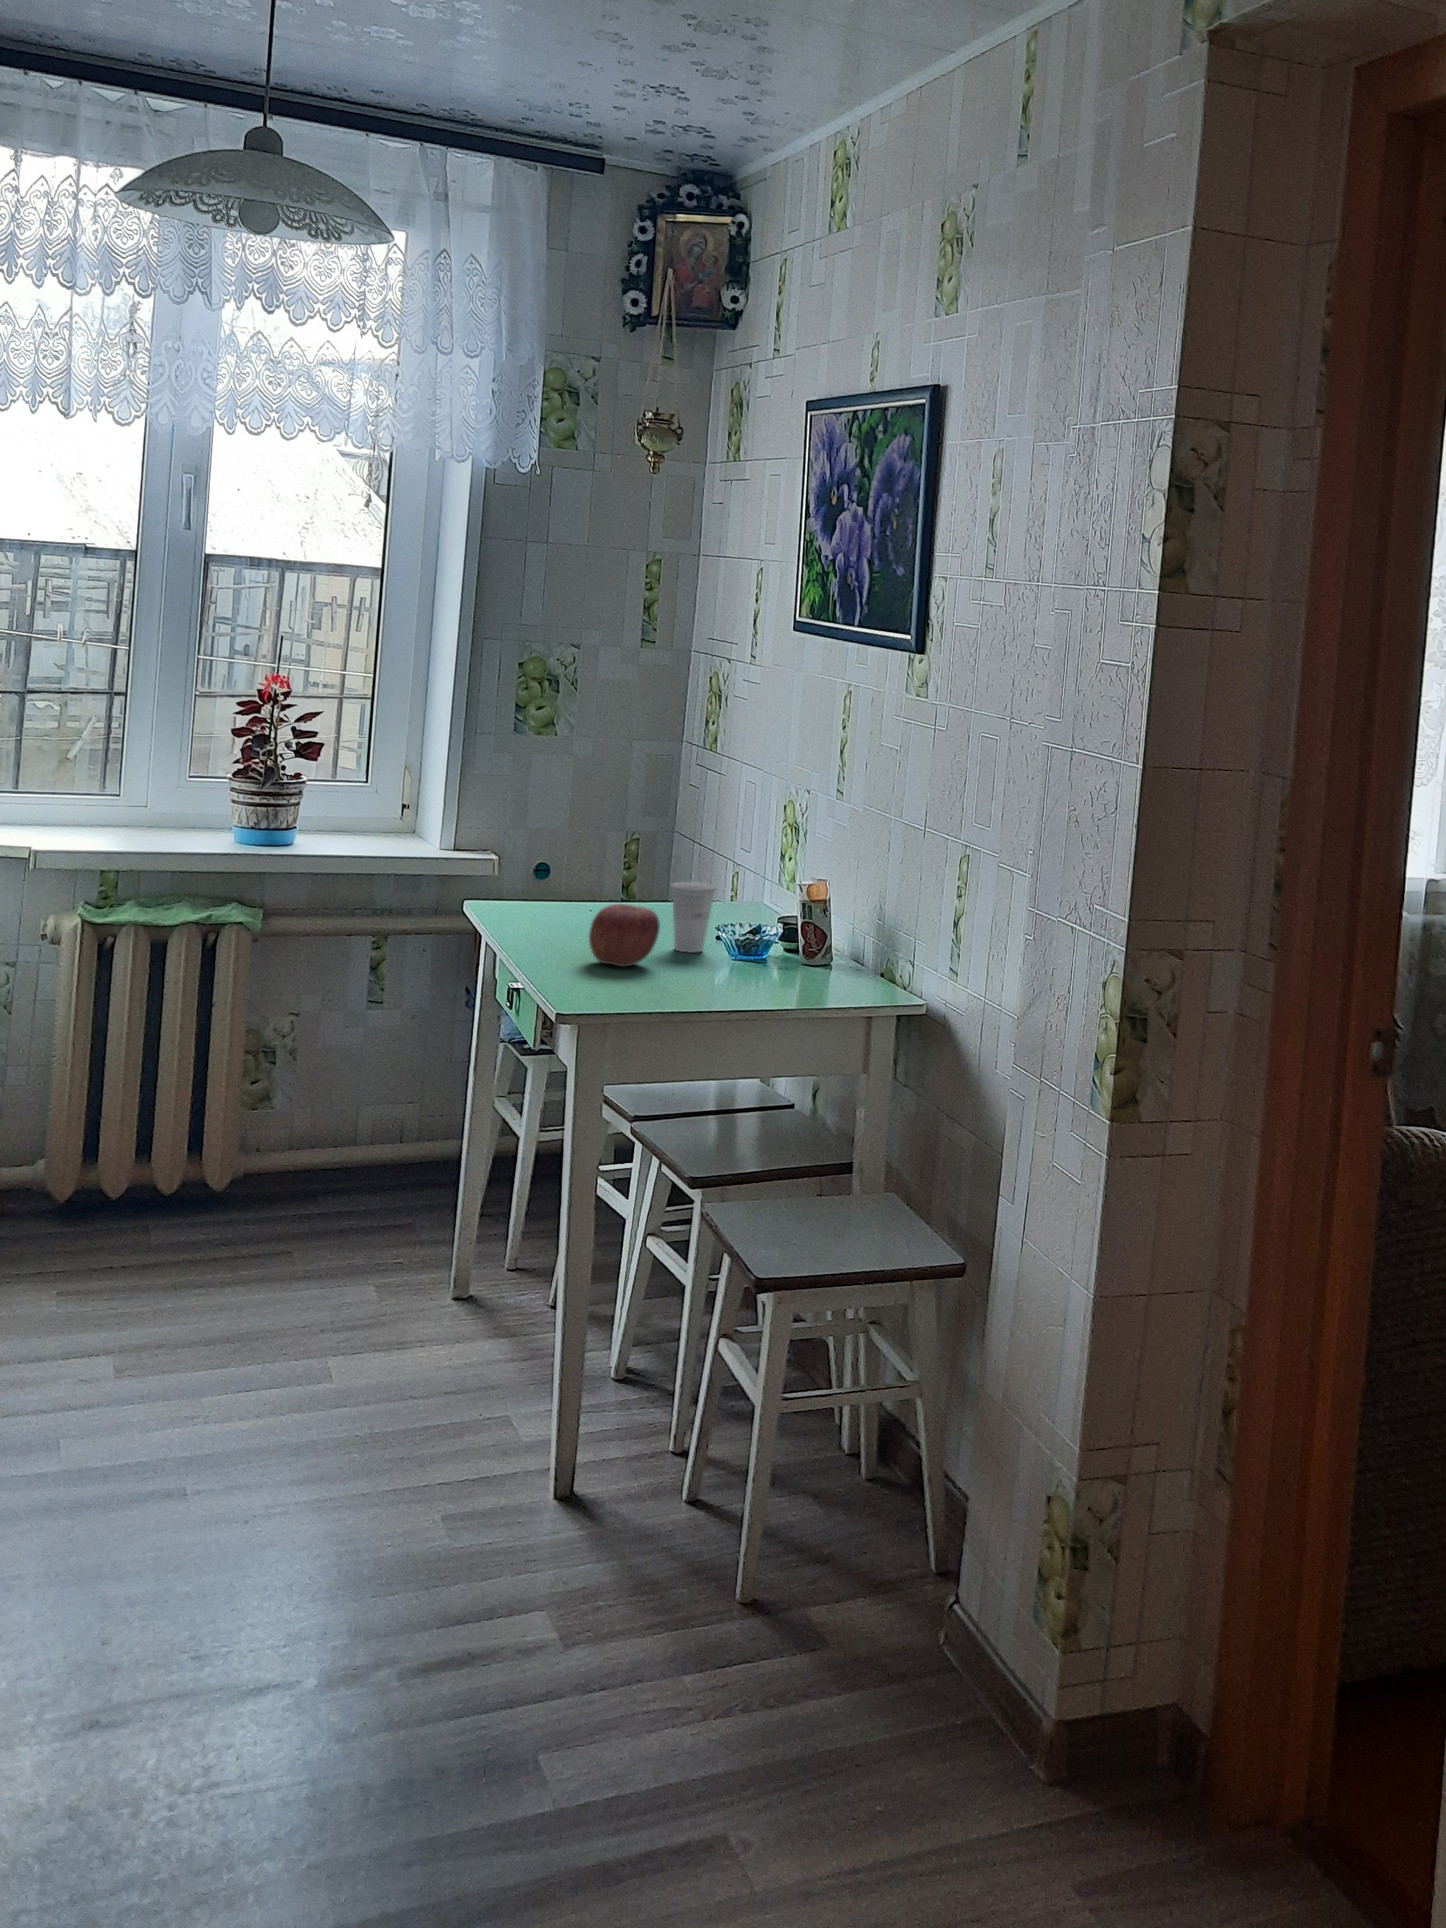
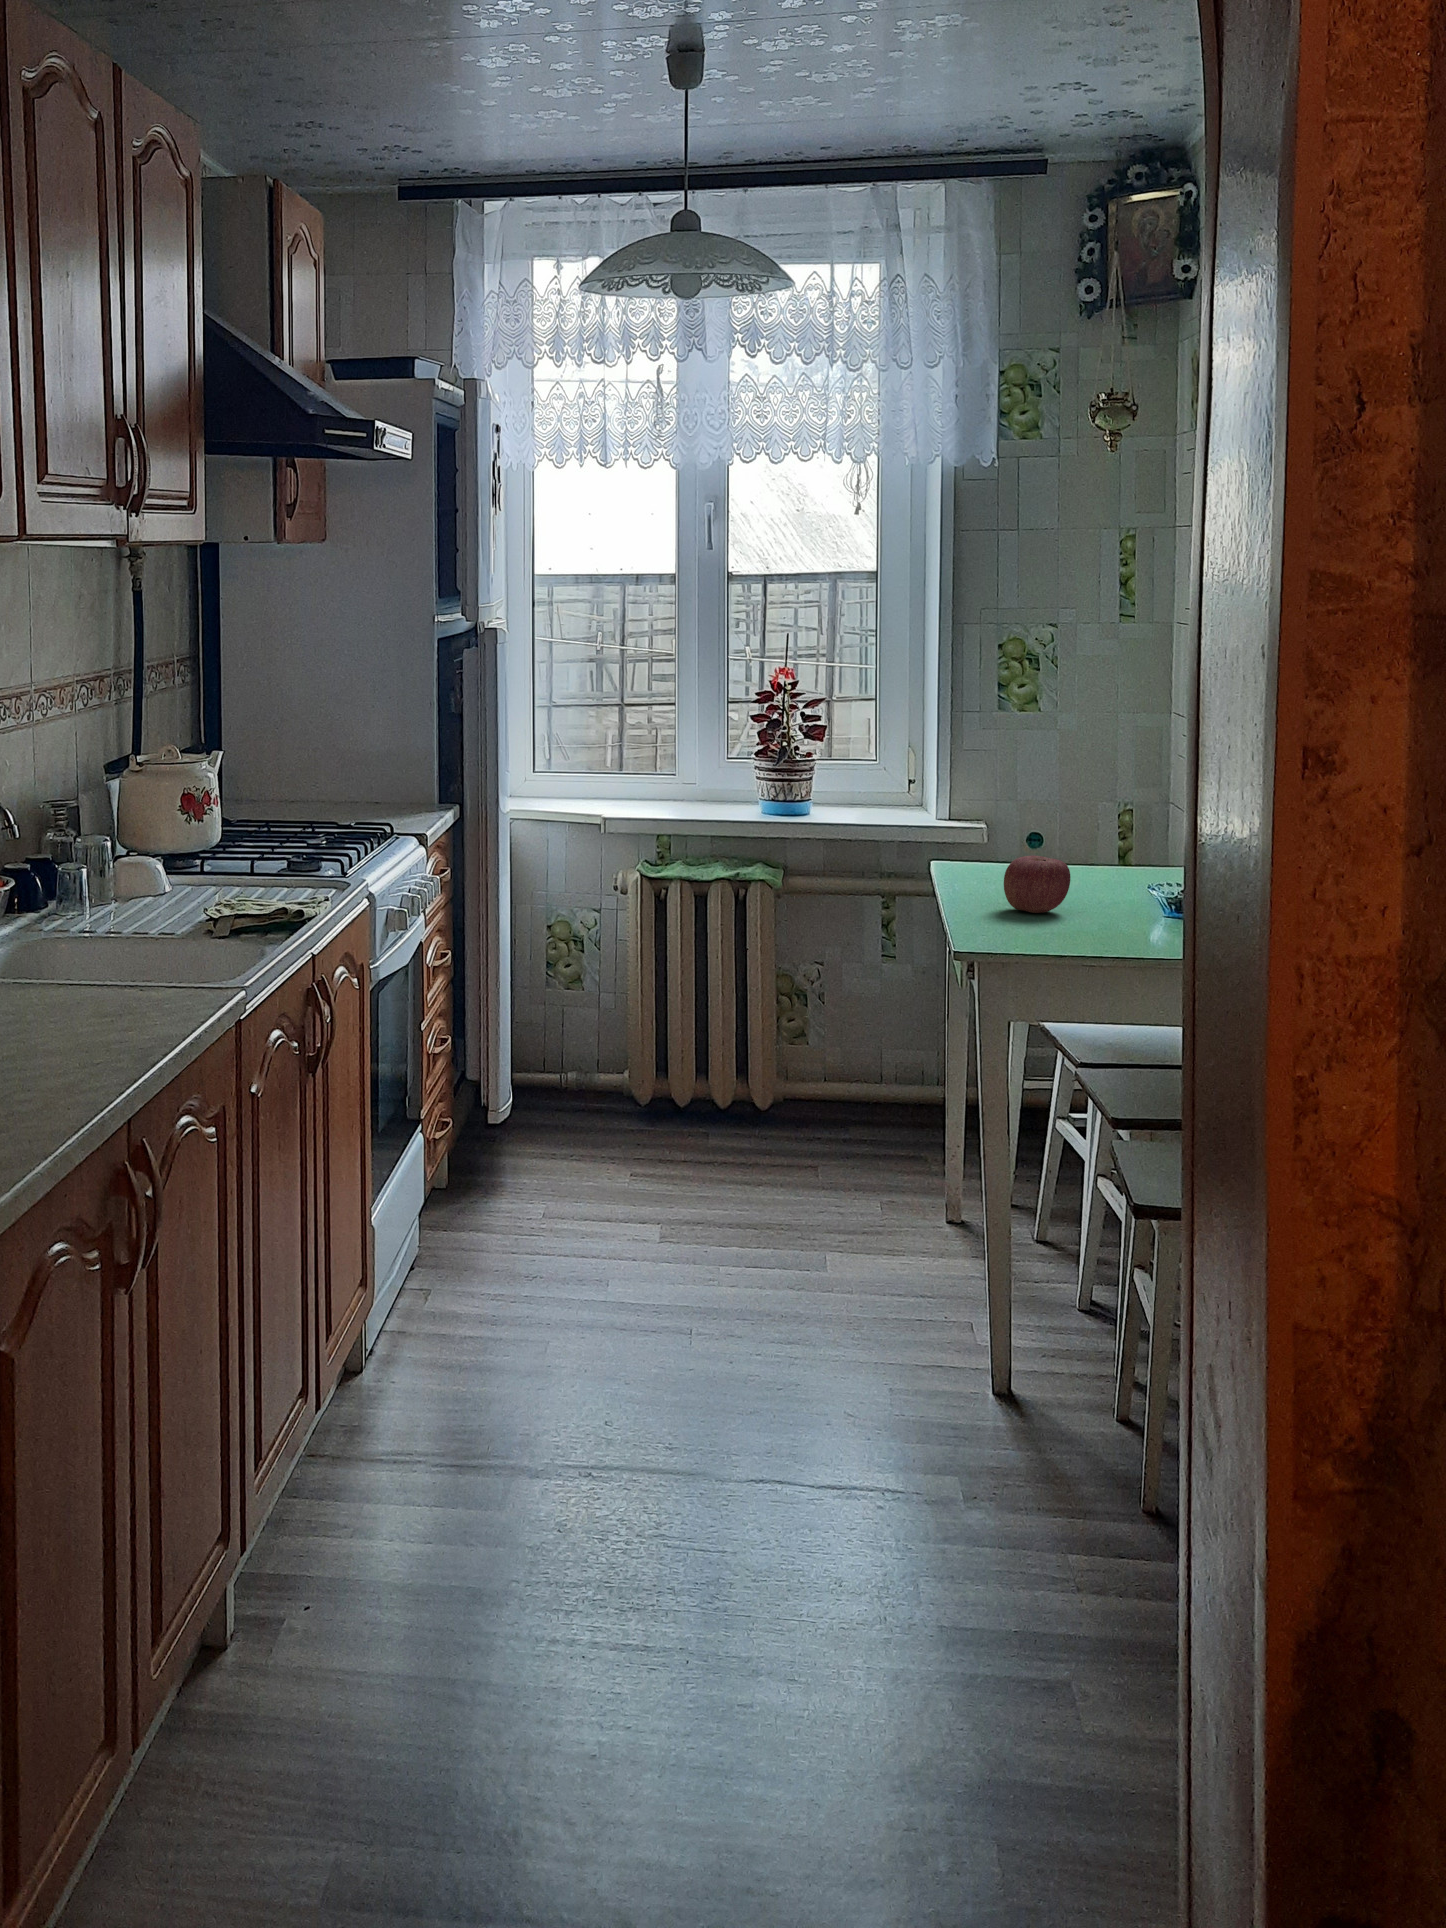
cup: present [671,882,716,953] -> none [1091,838,1137,904]

